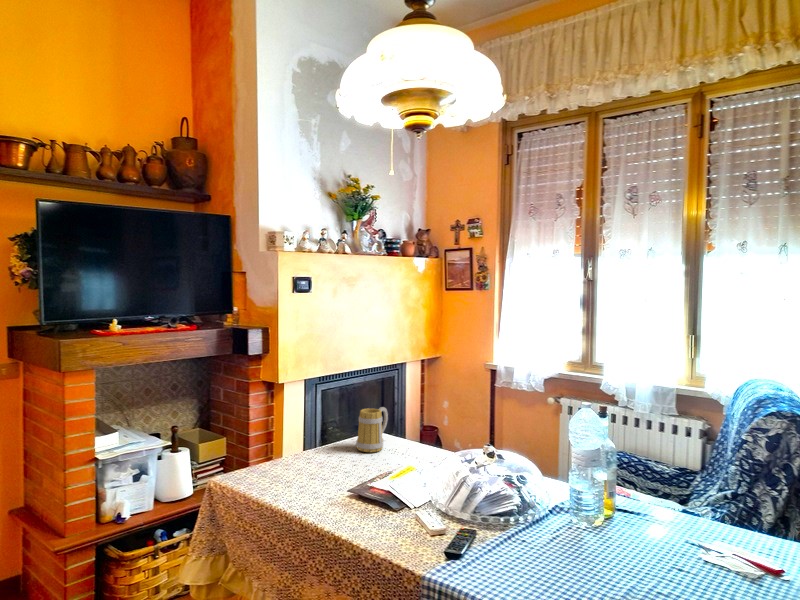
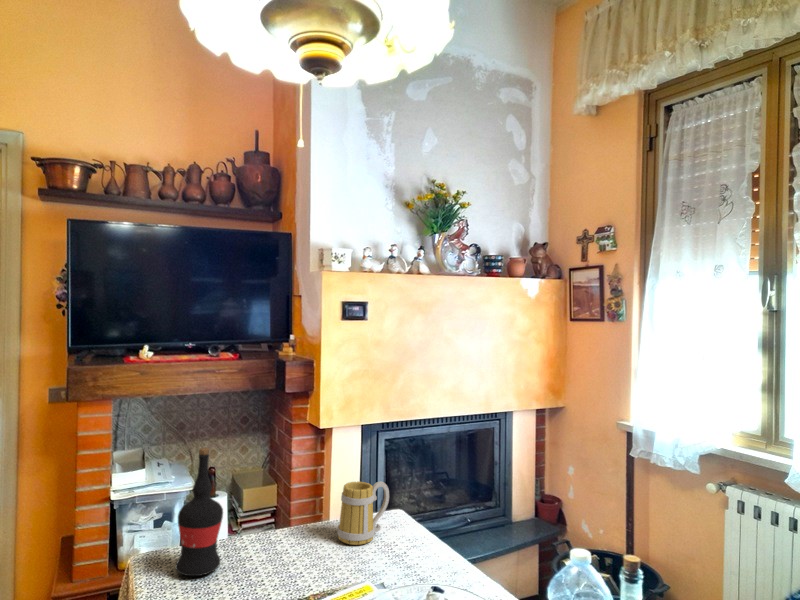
wine bottle: none [264,387,298,483] -> present [175,448,223,576]

